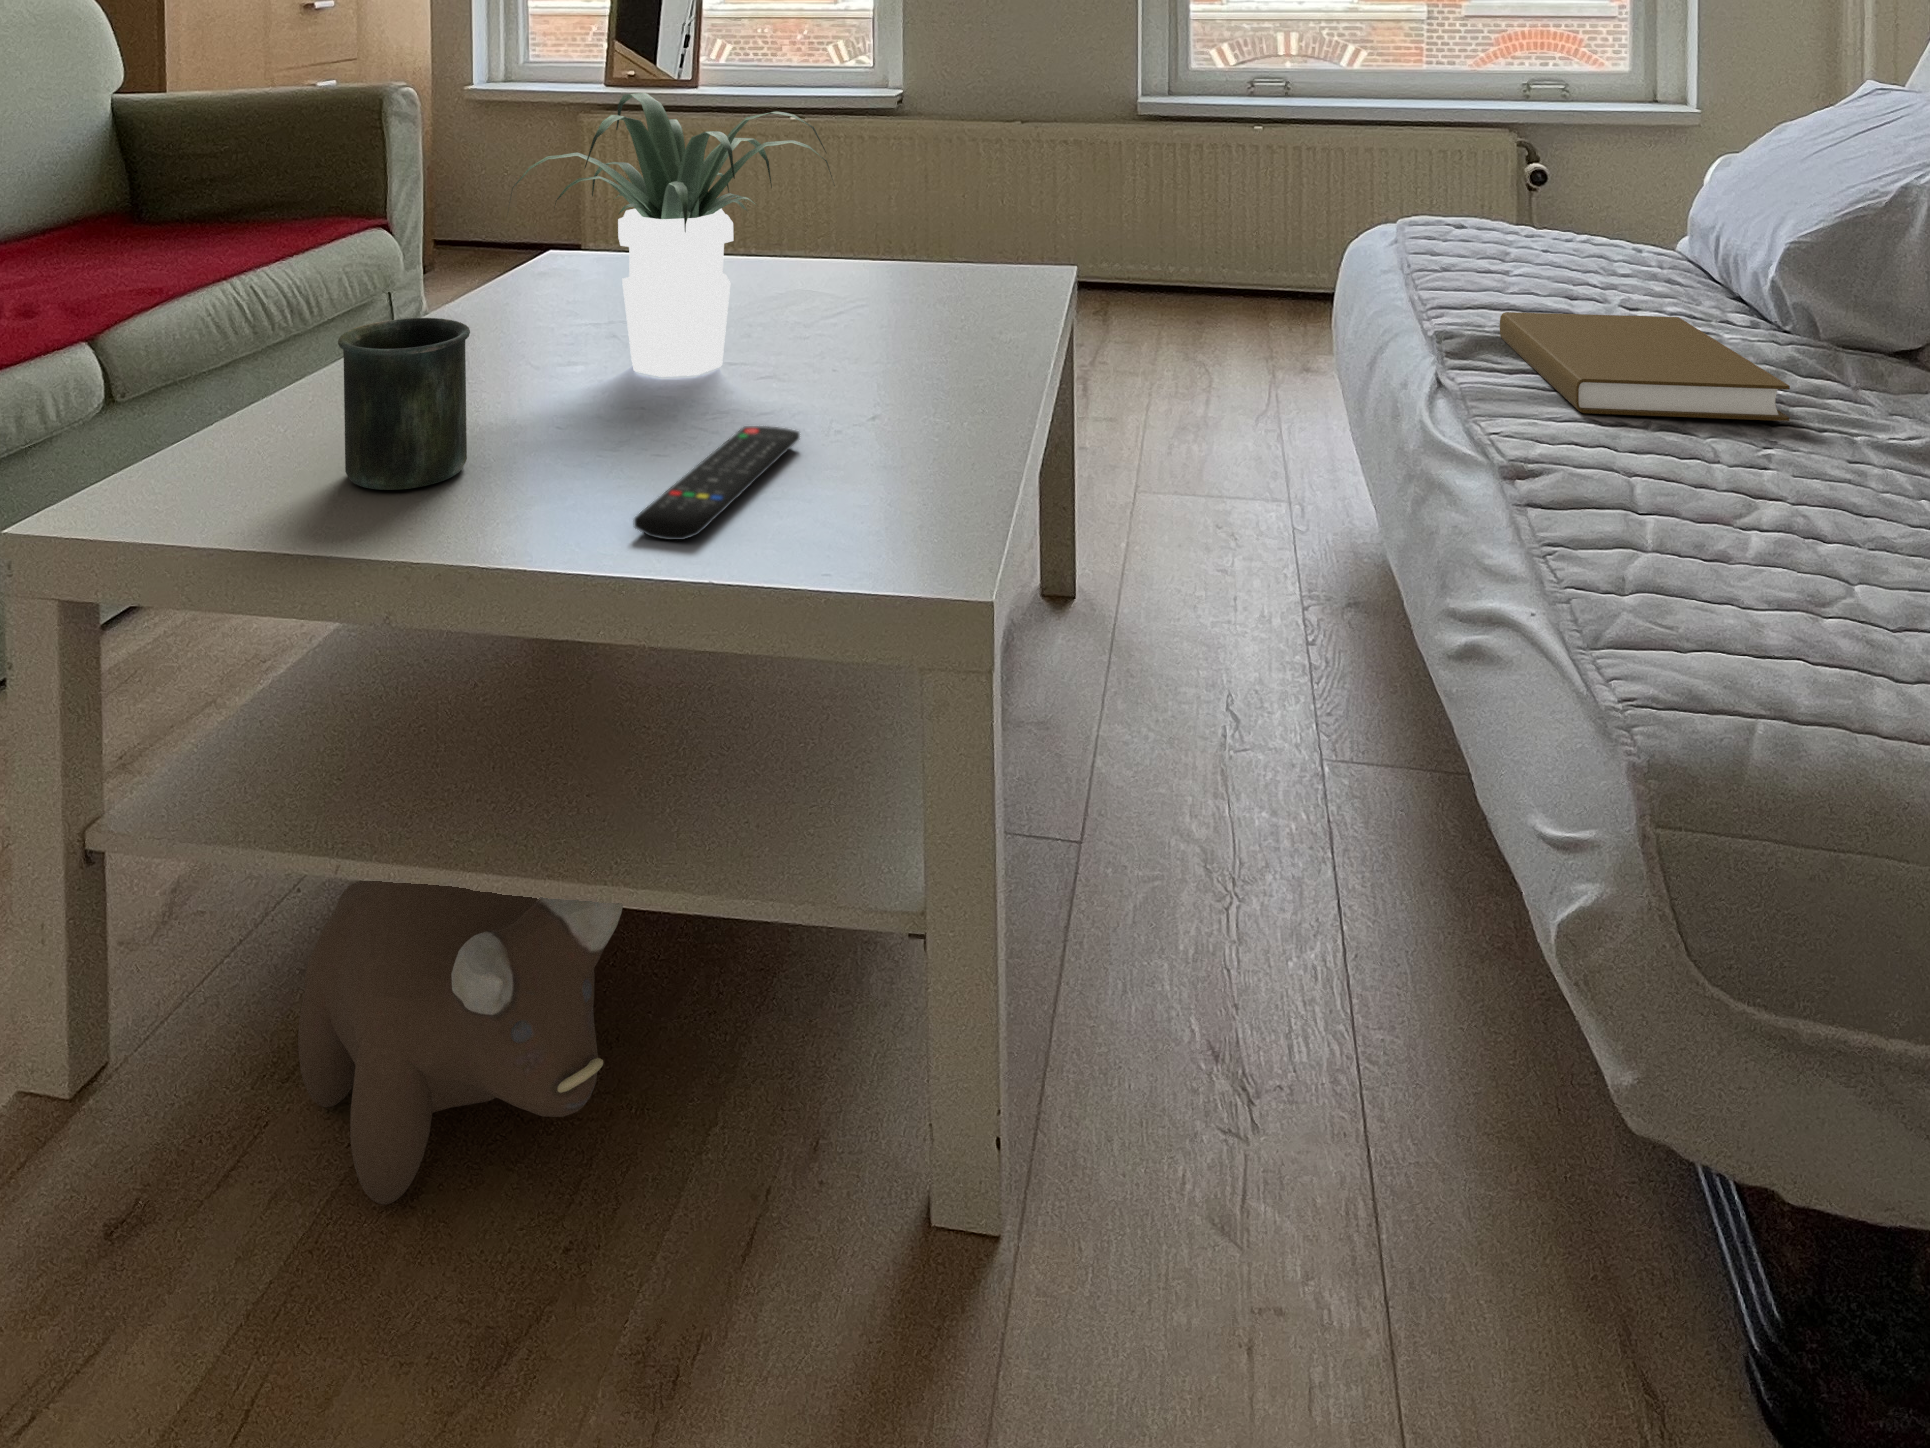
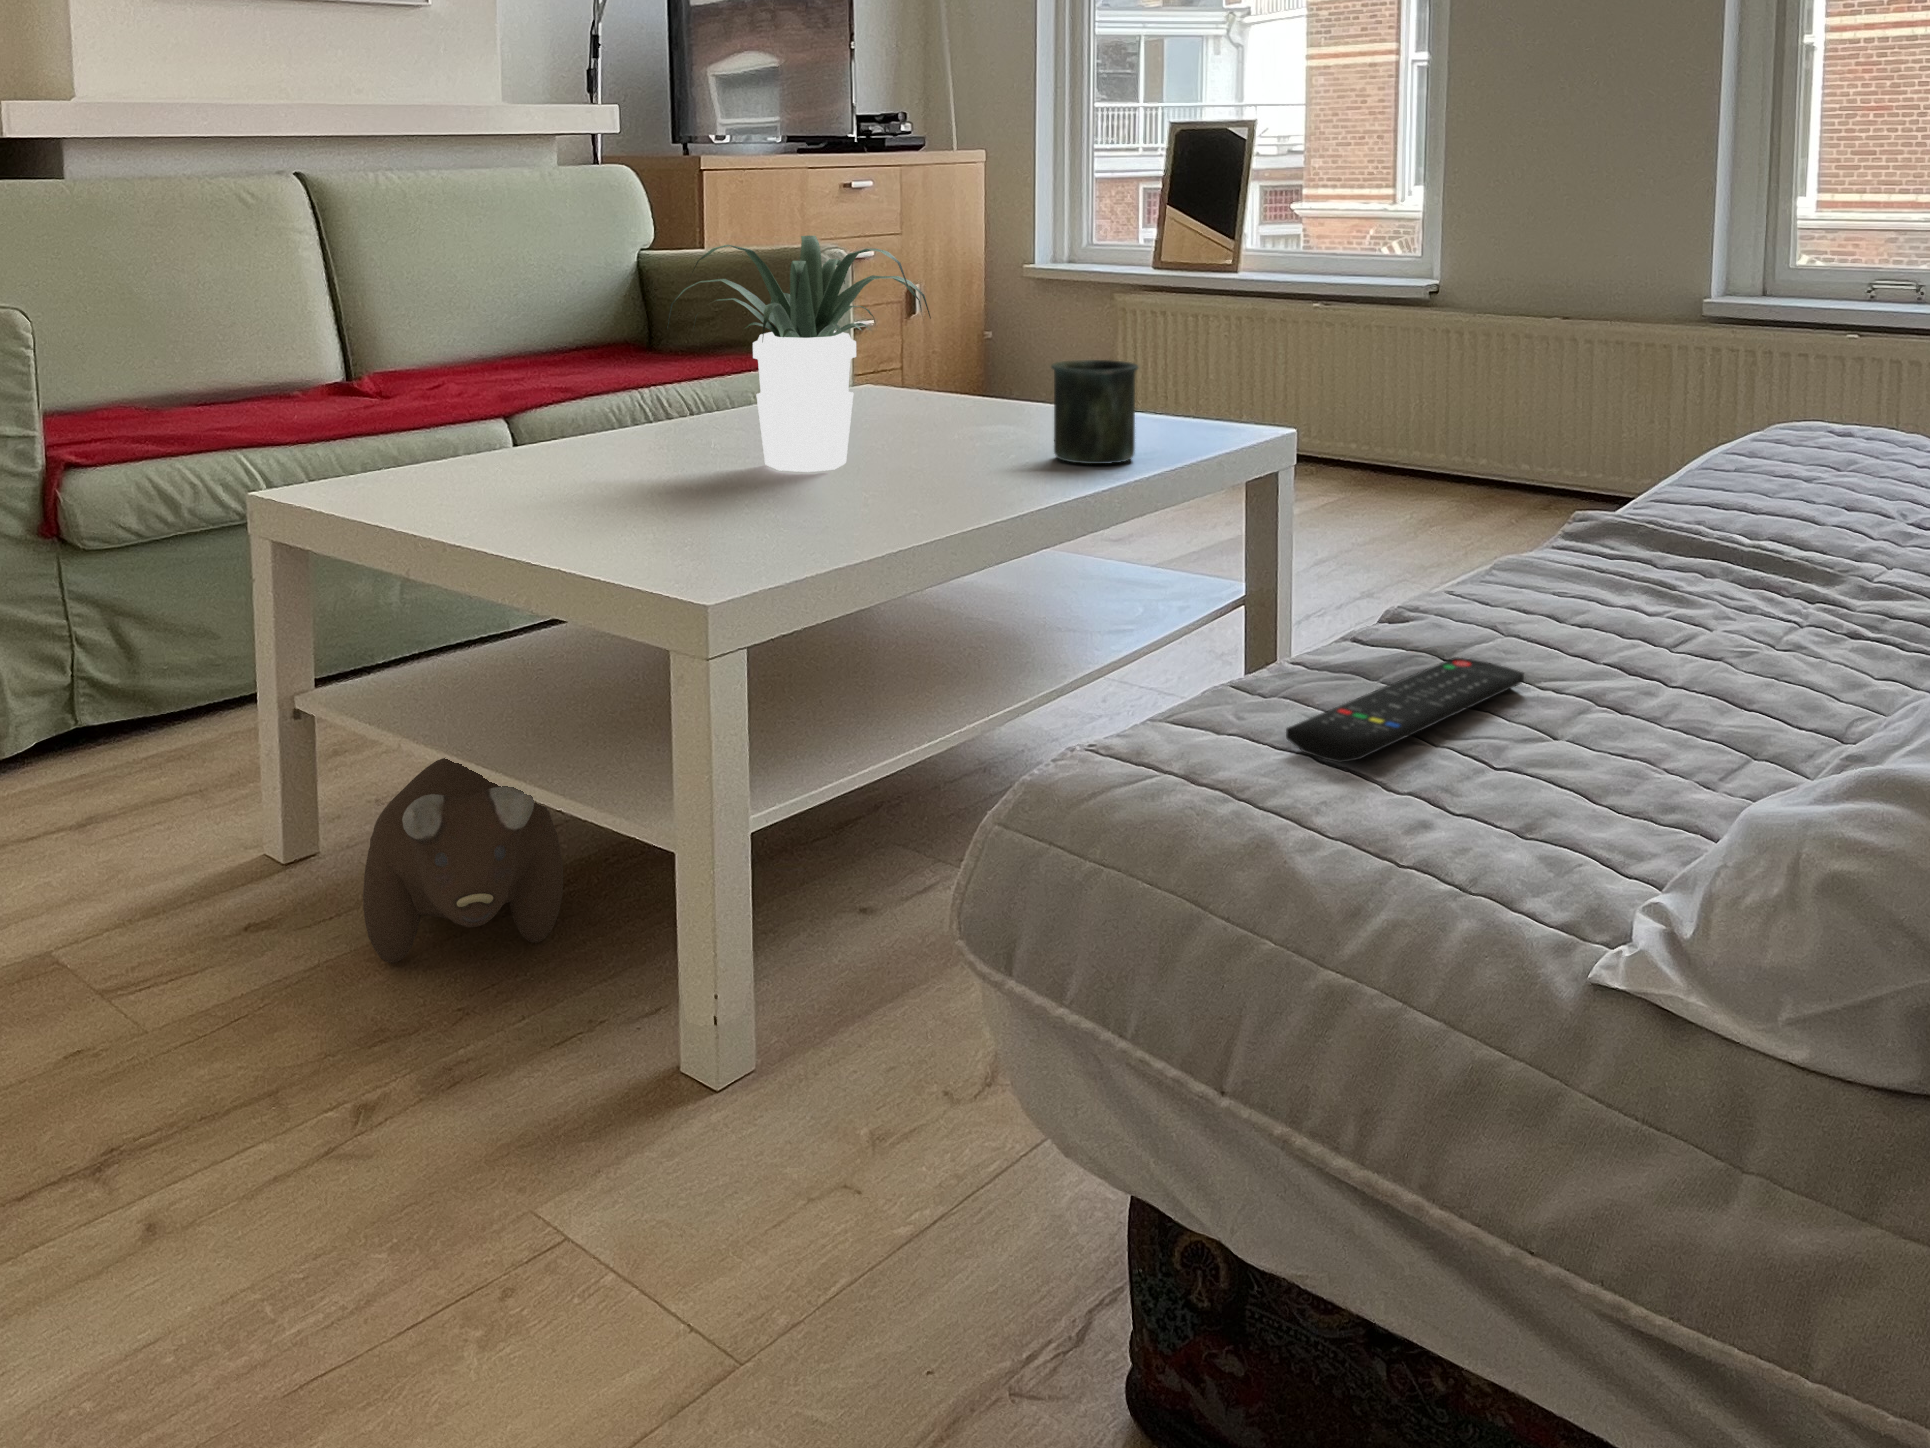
book: present [1500,312,1790,421] -> none [1603,507,1908,635]
mug: present [338,318,470,490] -> present [1051,360,1139,464]
remote control: present [634,426,800,540] -> present [1286,657,1524,762]

